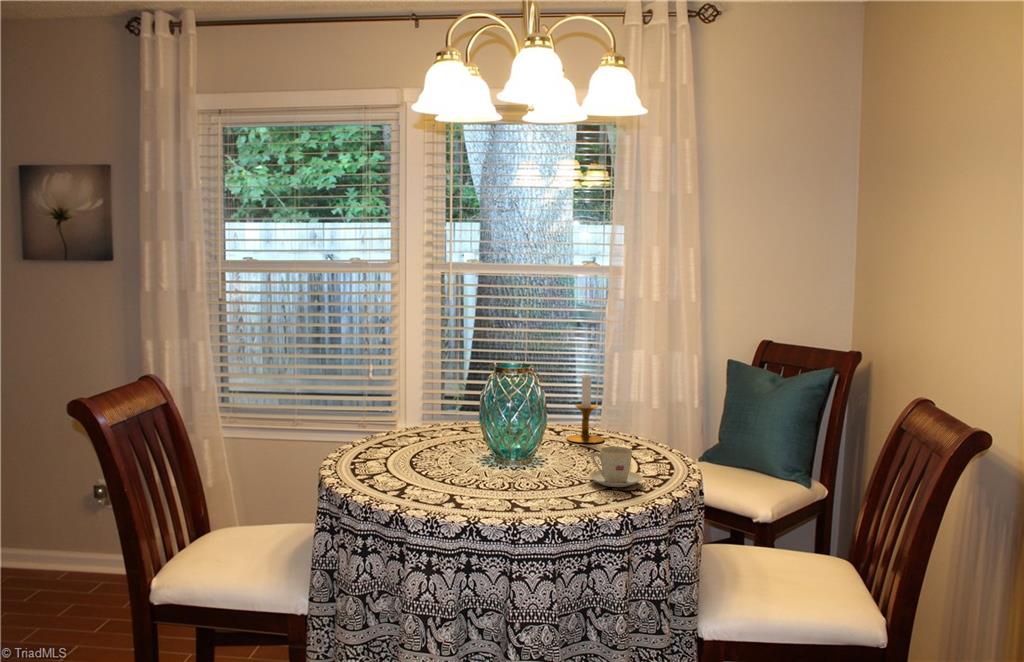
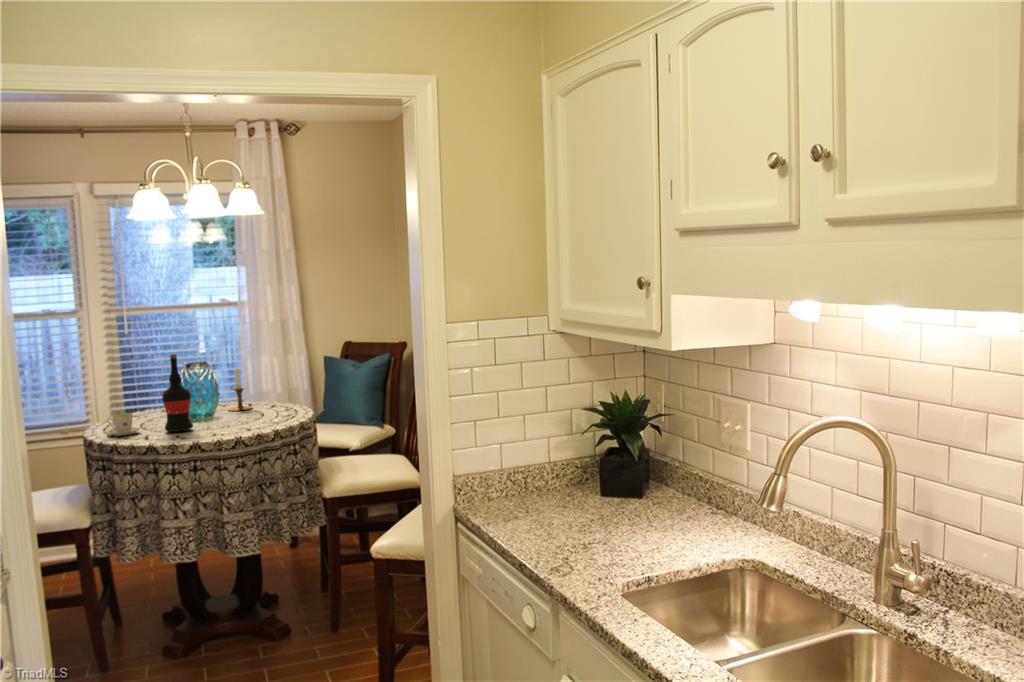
wine bottle: none [445,346,492,480] -> present [162,354,193,432]
teacup: present [589,447,643,487] -> present [107,413,140,436]

